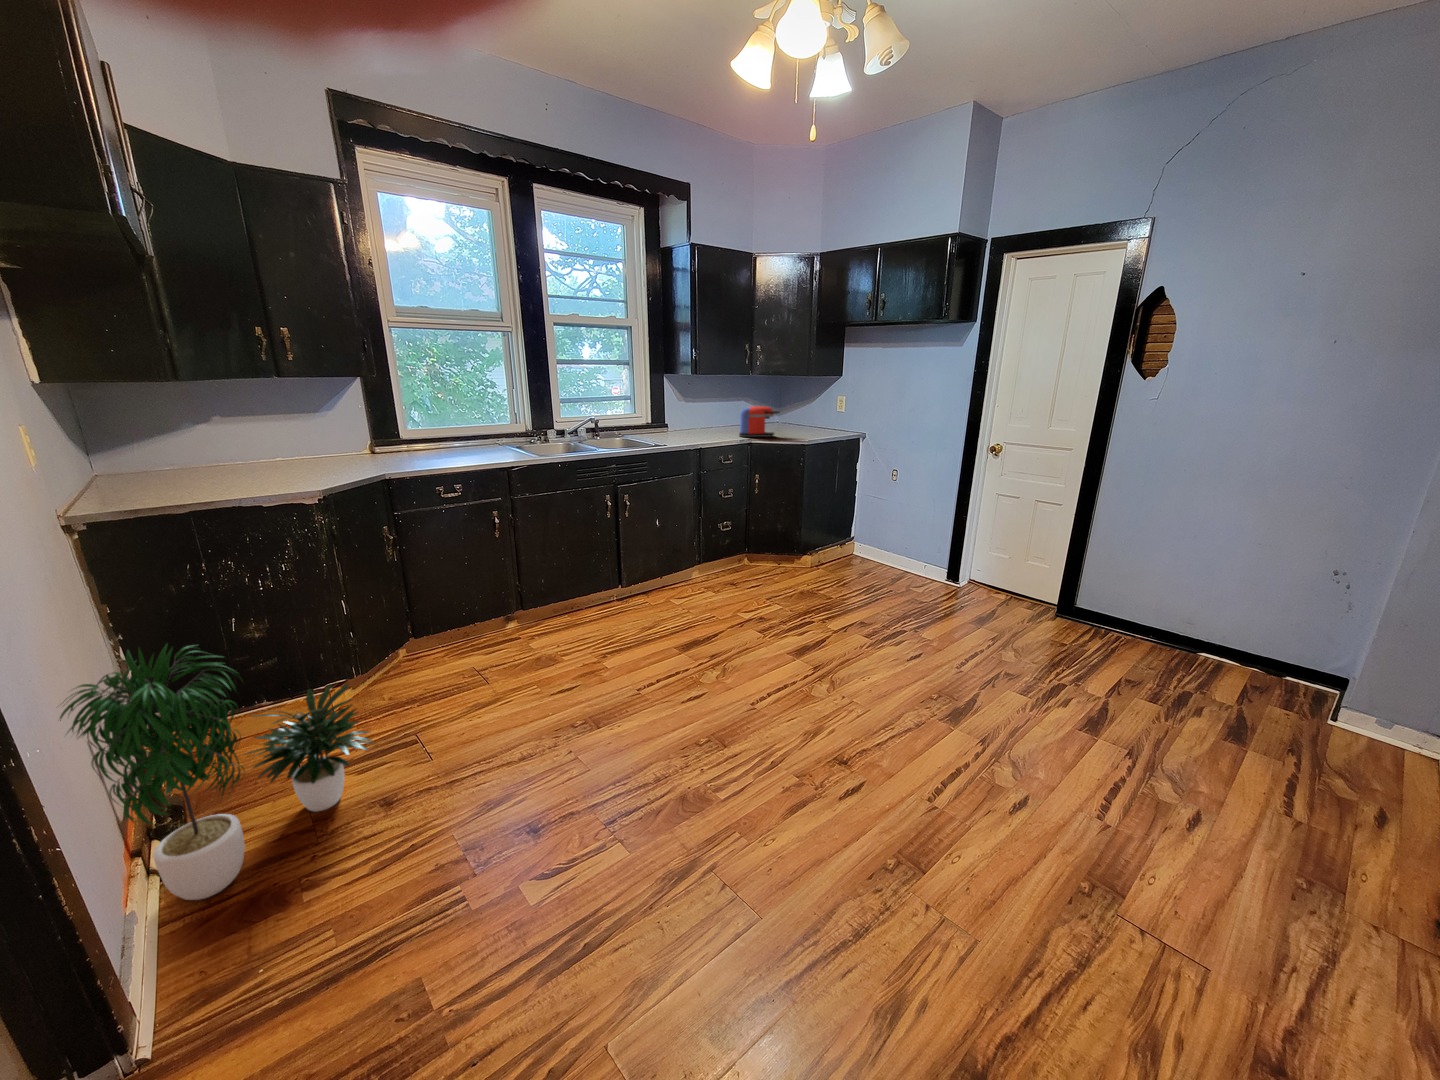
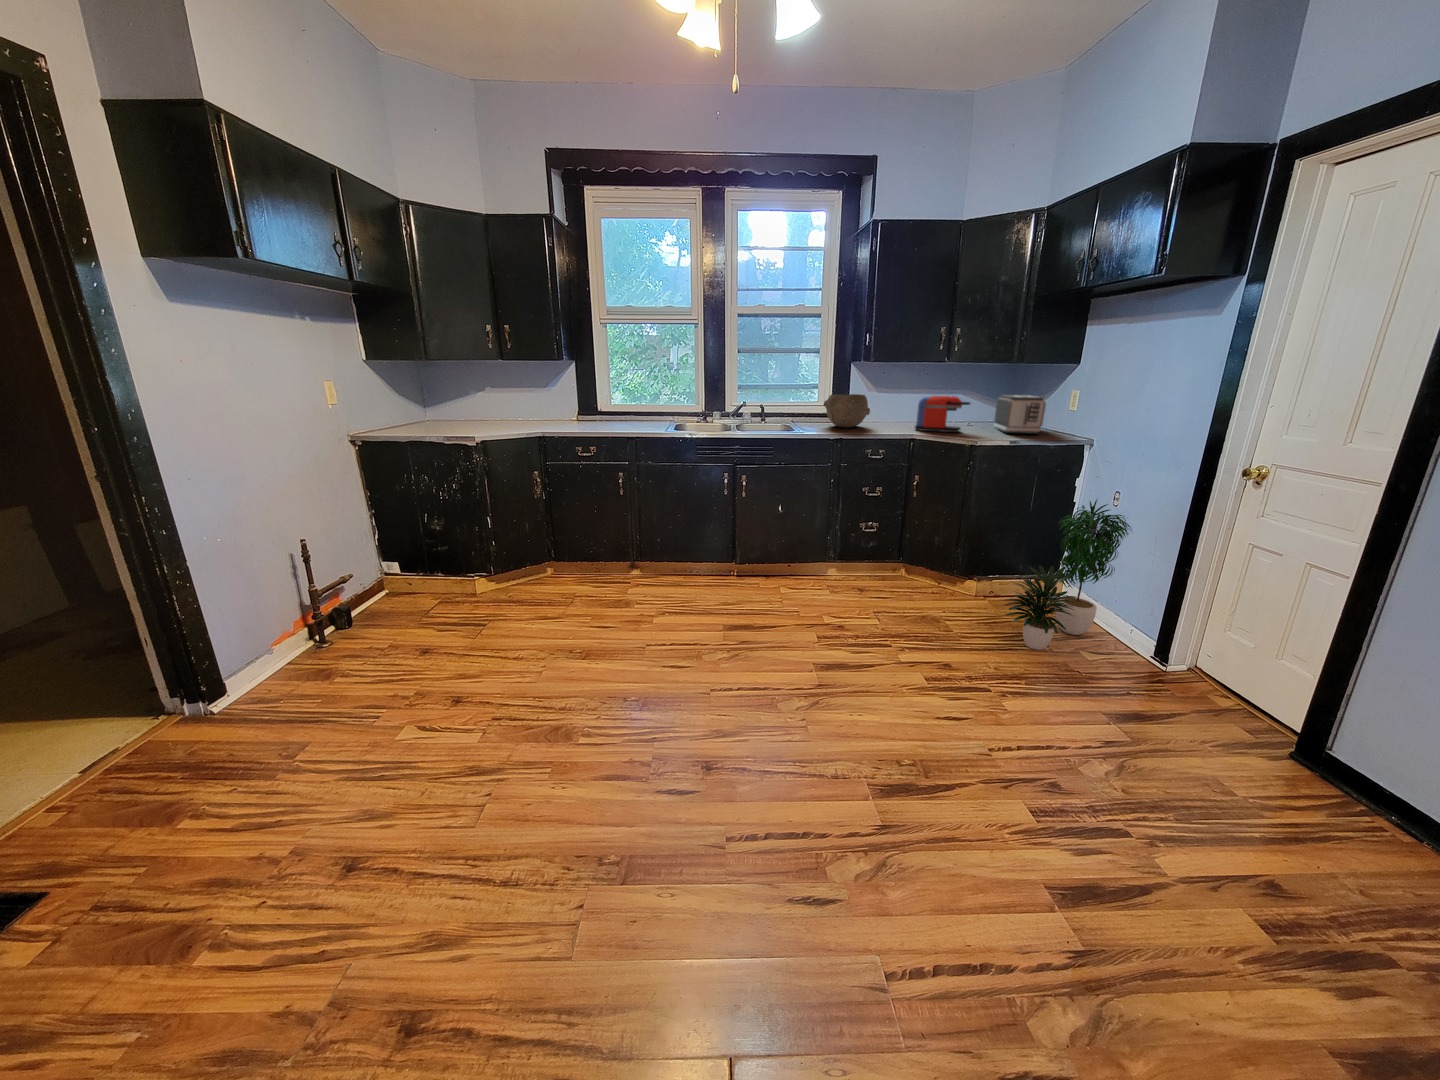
toaster: none [782,404,826,434] -> present [994,395,1046,434]
bowl: none [662,407,704,439] -> present [824,394,870,427]
potted plant: present [60,644,372,900] -> present [1004,500,1132,650]

